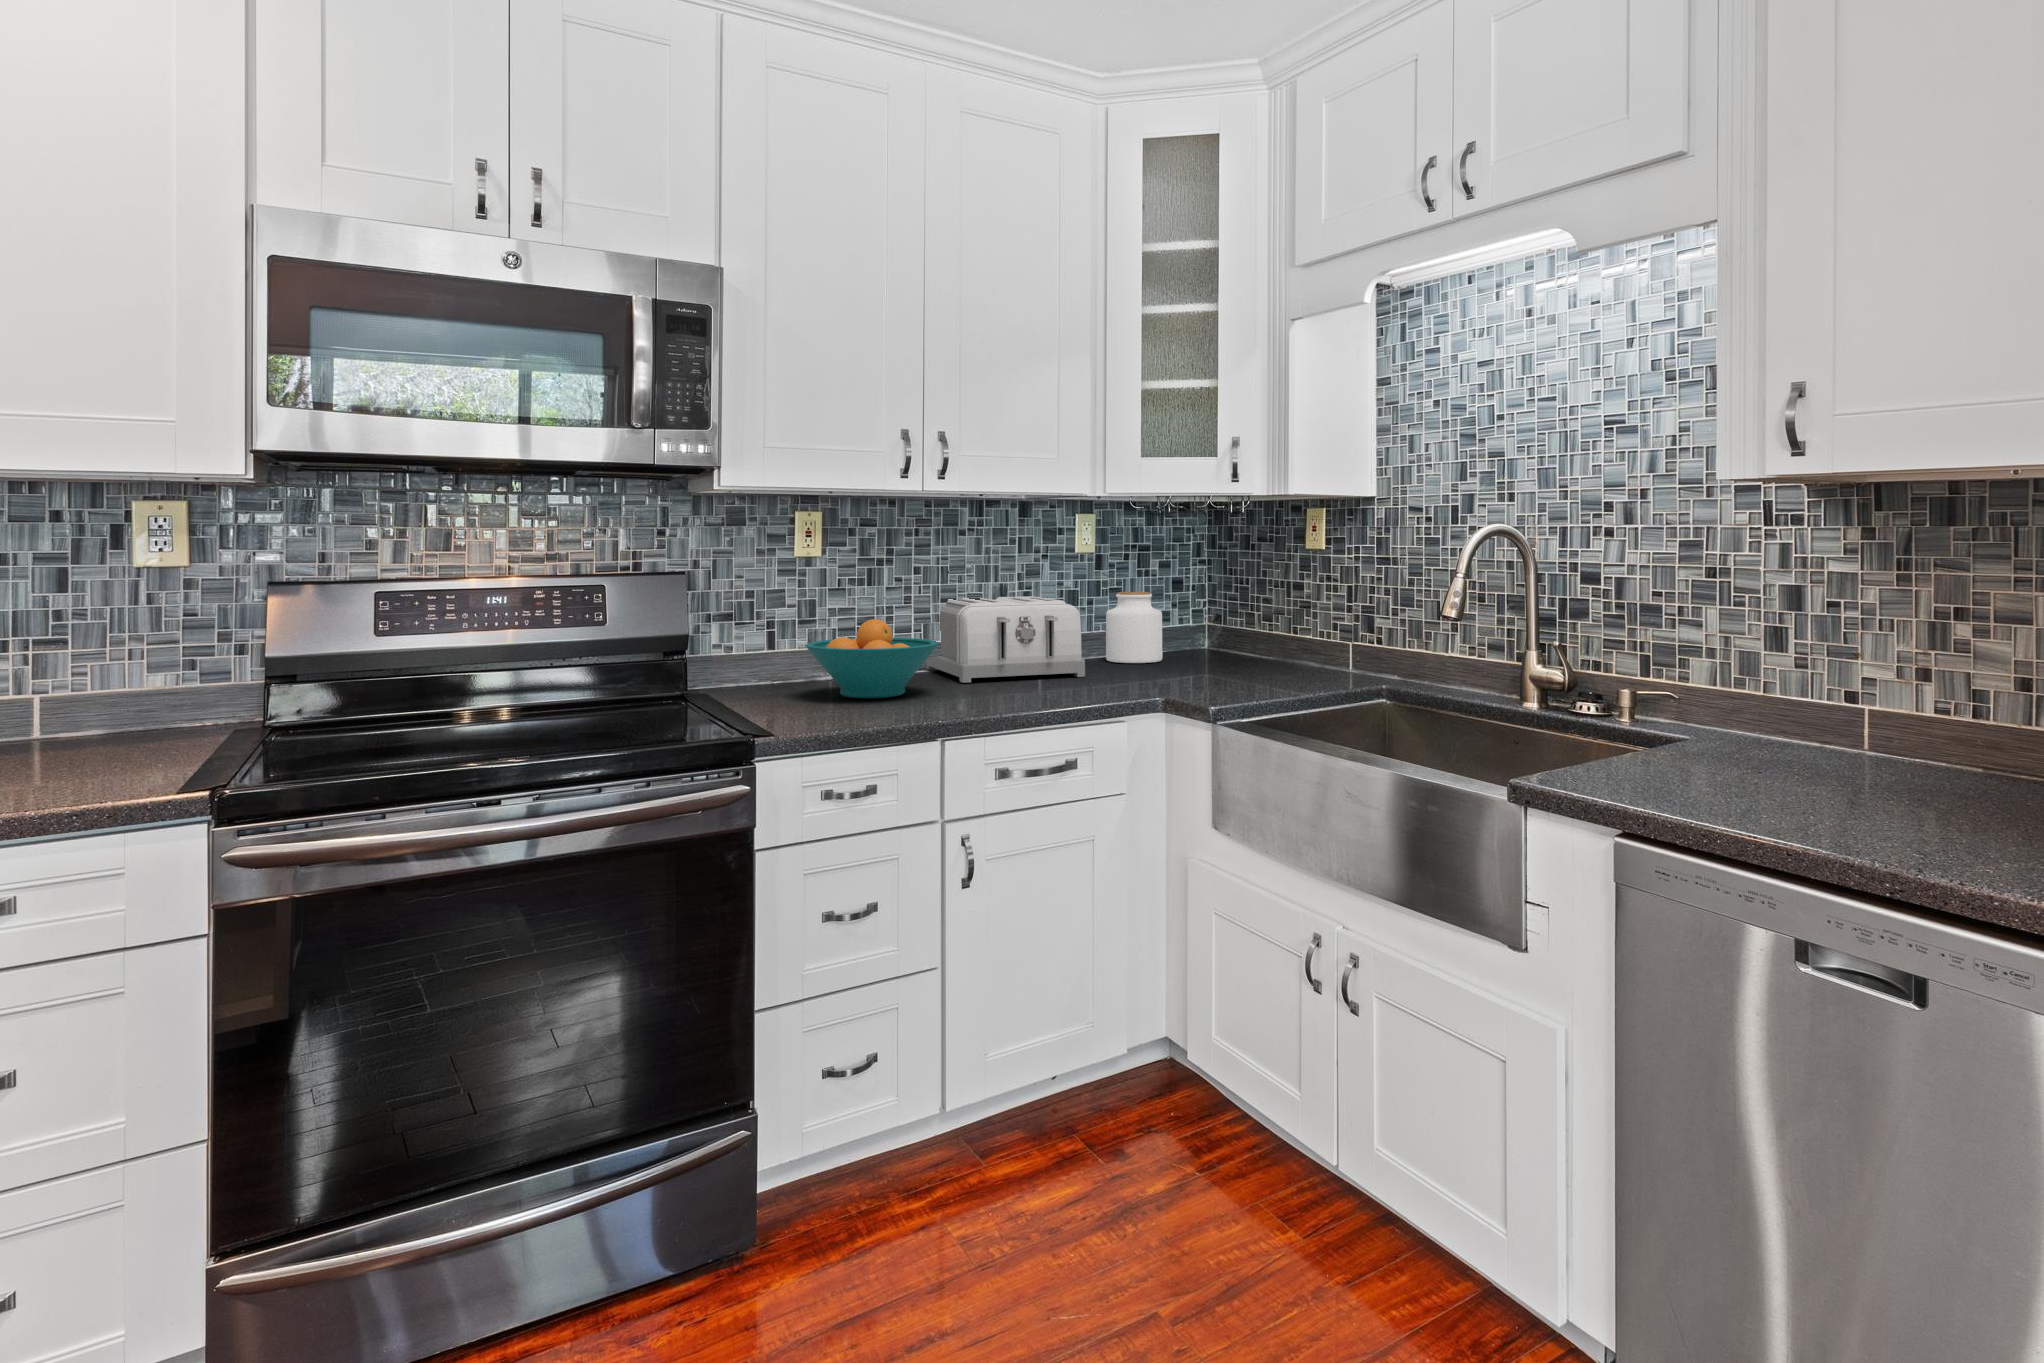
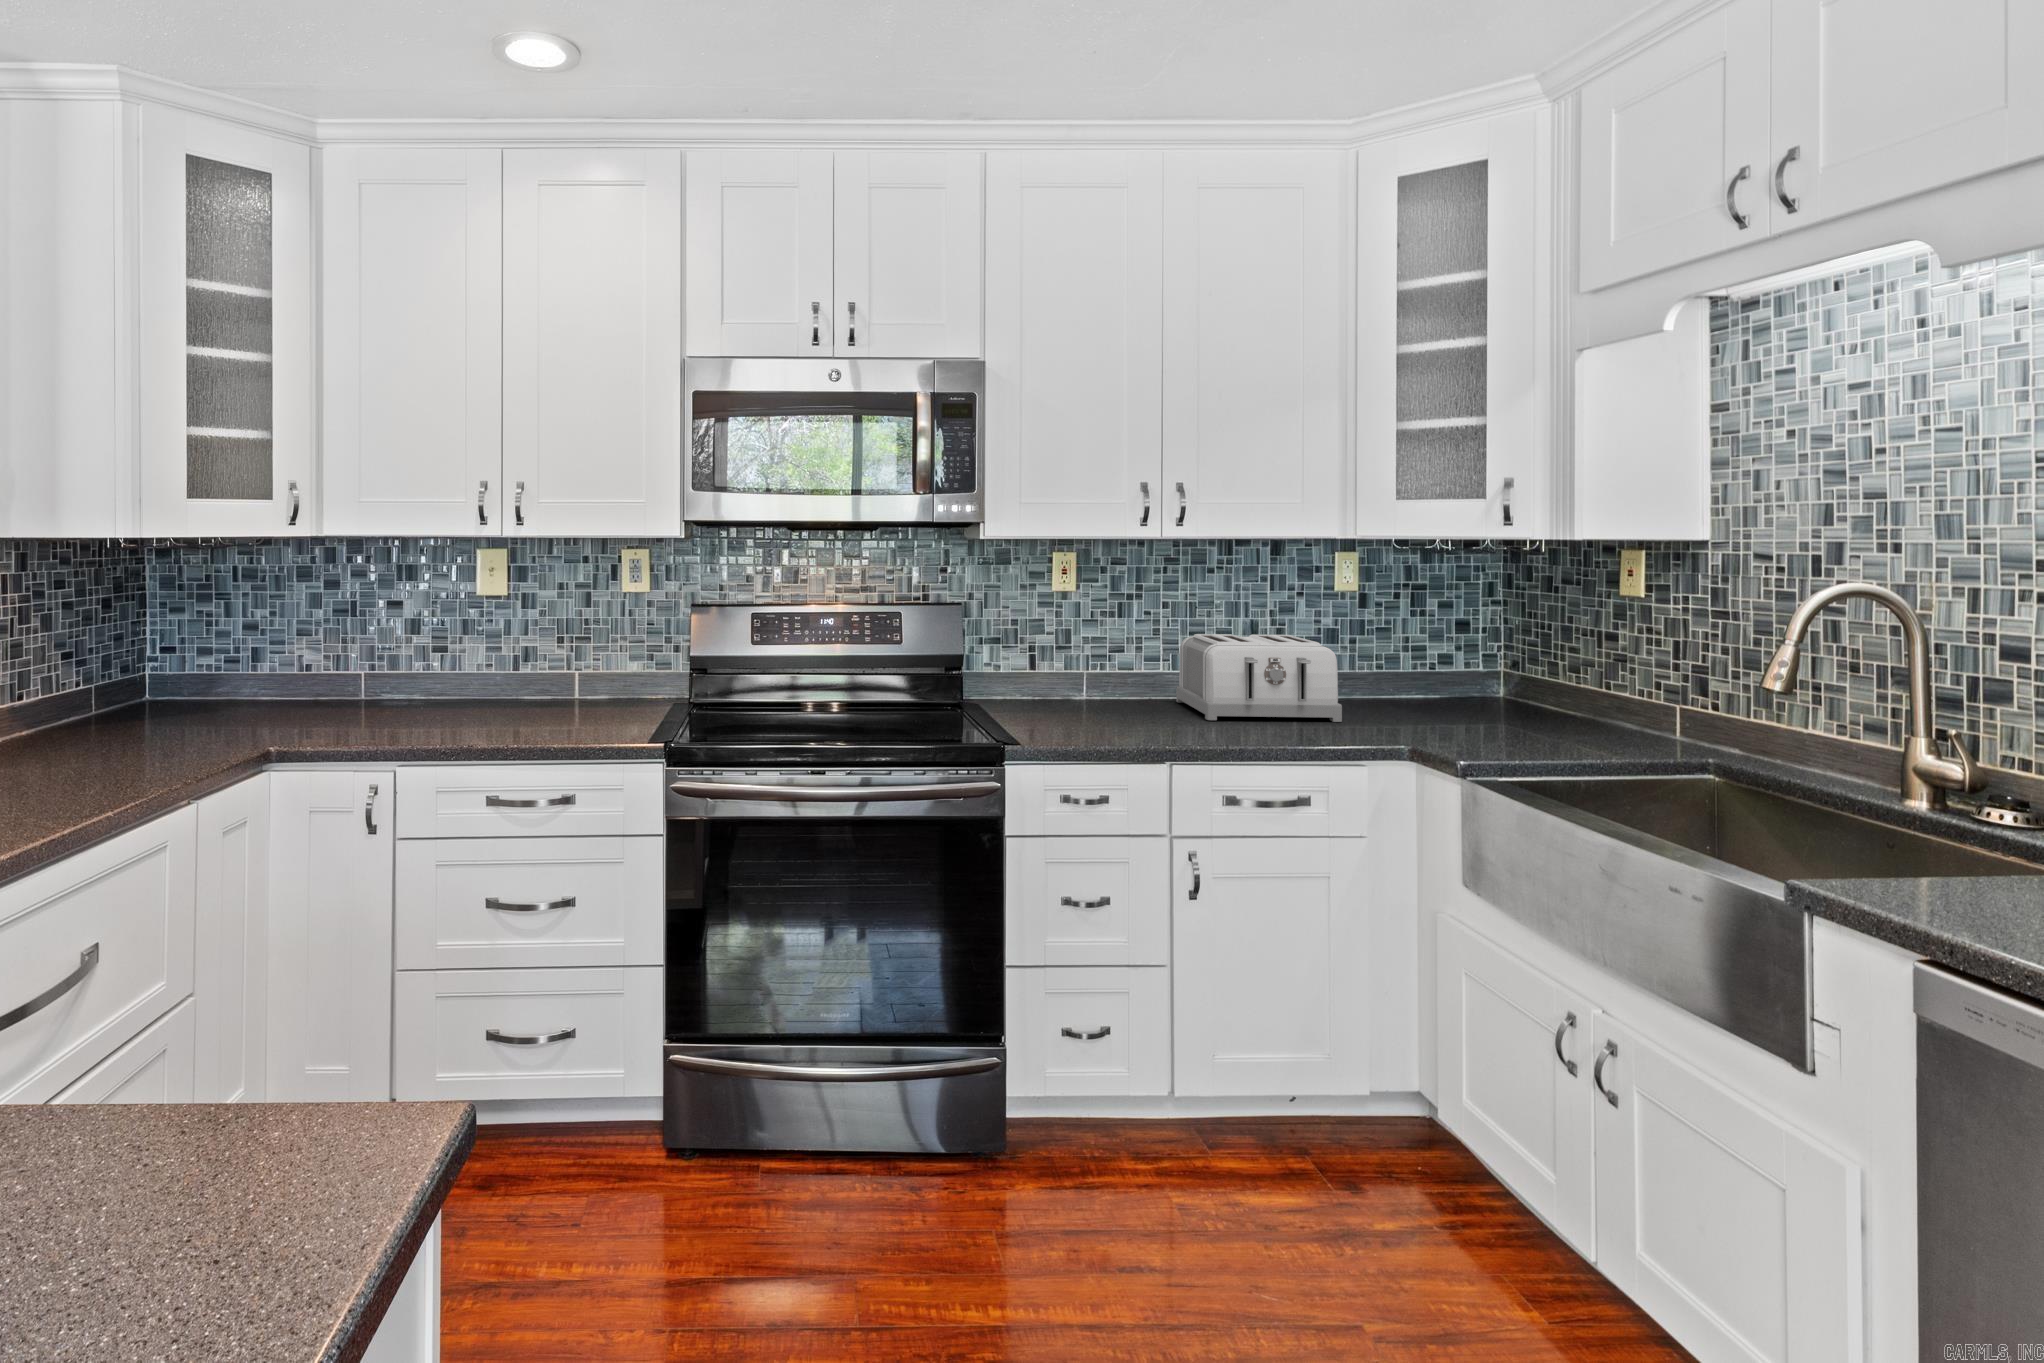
jar: present [1106,592,1162,663] -> none [1372,633,1438,709]
fruit bowl: present [806,619,938,698] -> none [1052,656,1180,732]

